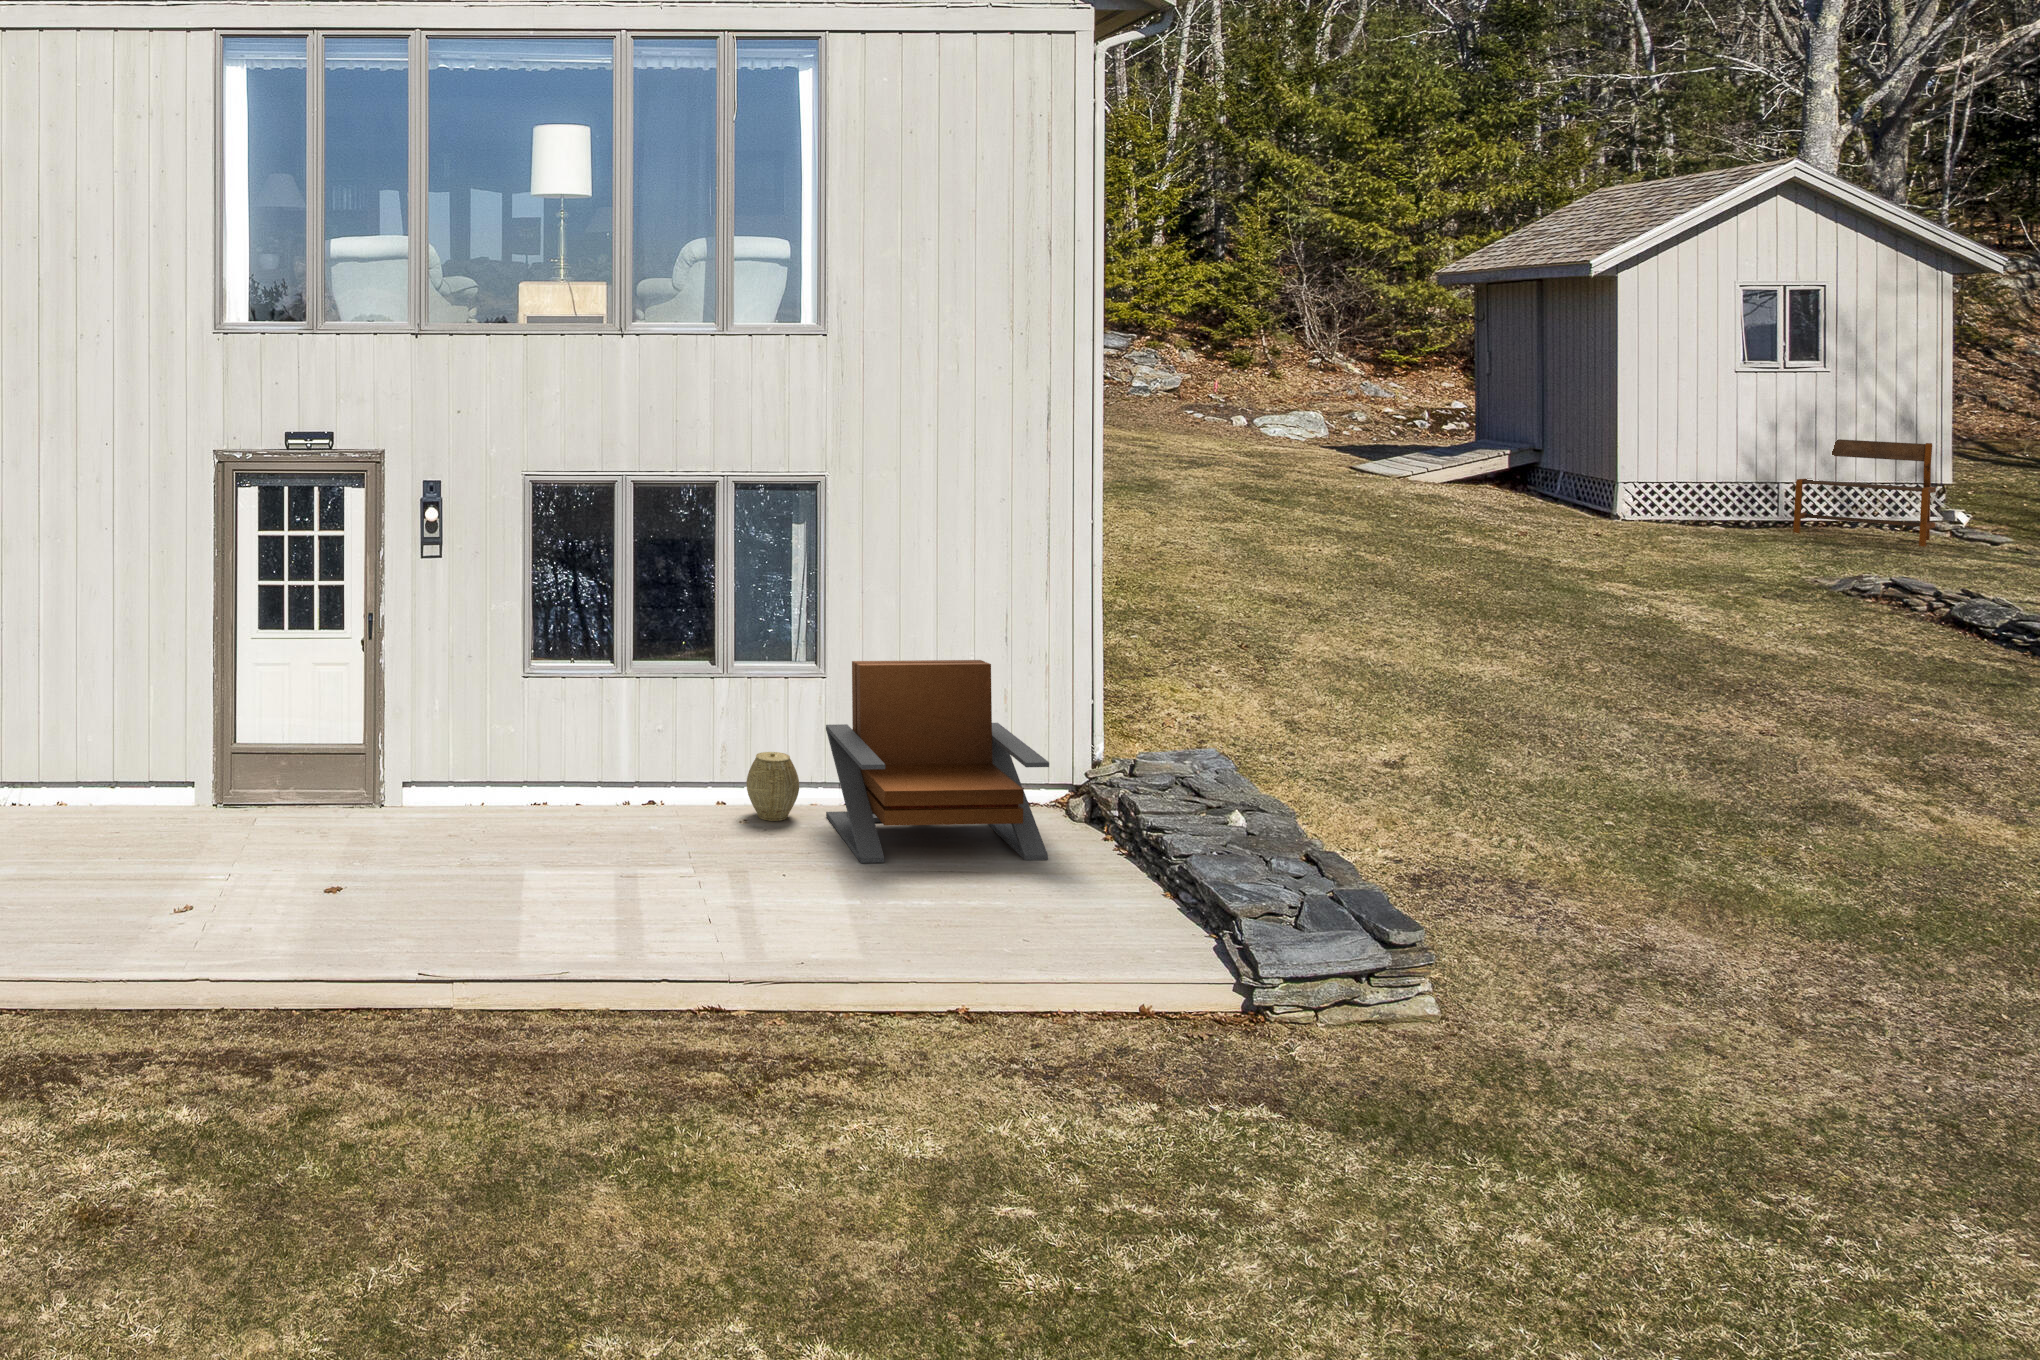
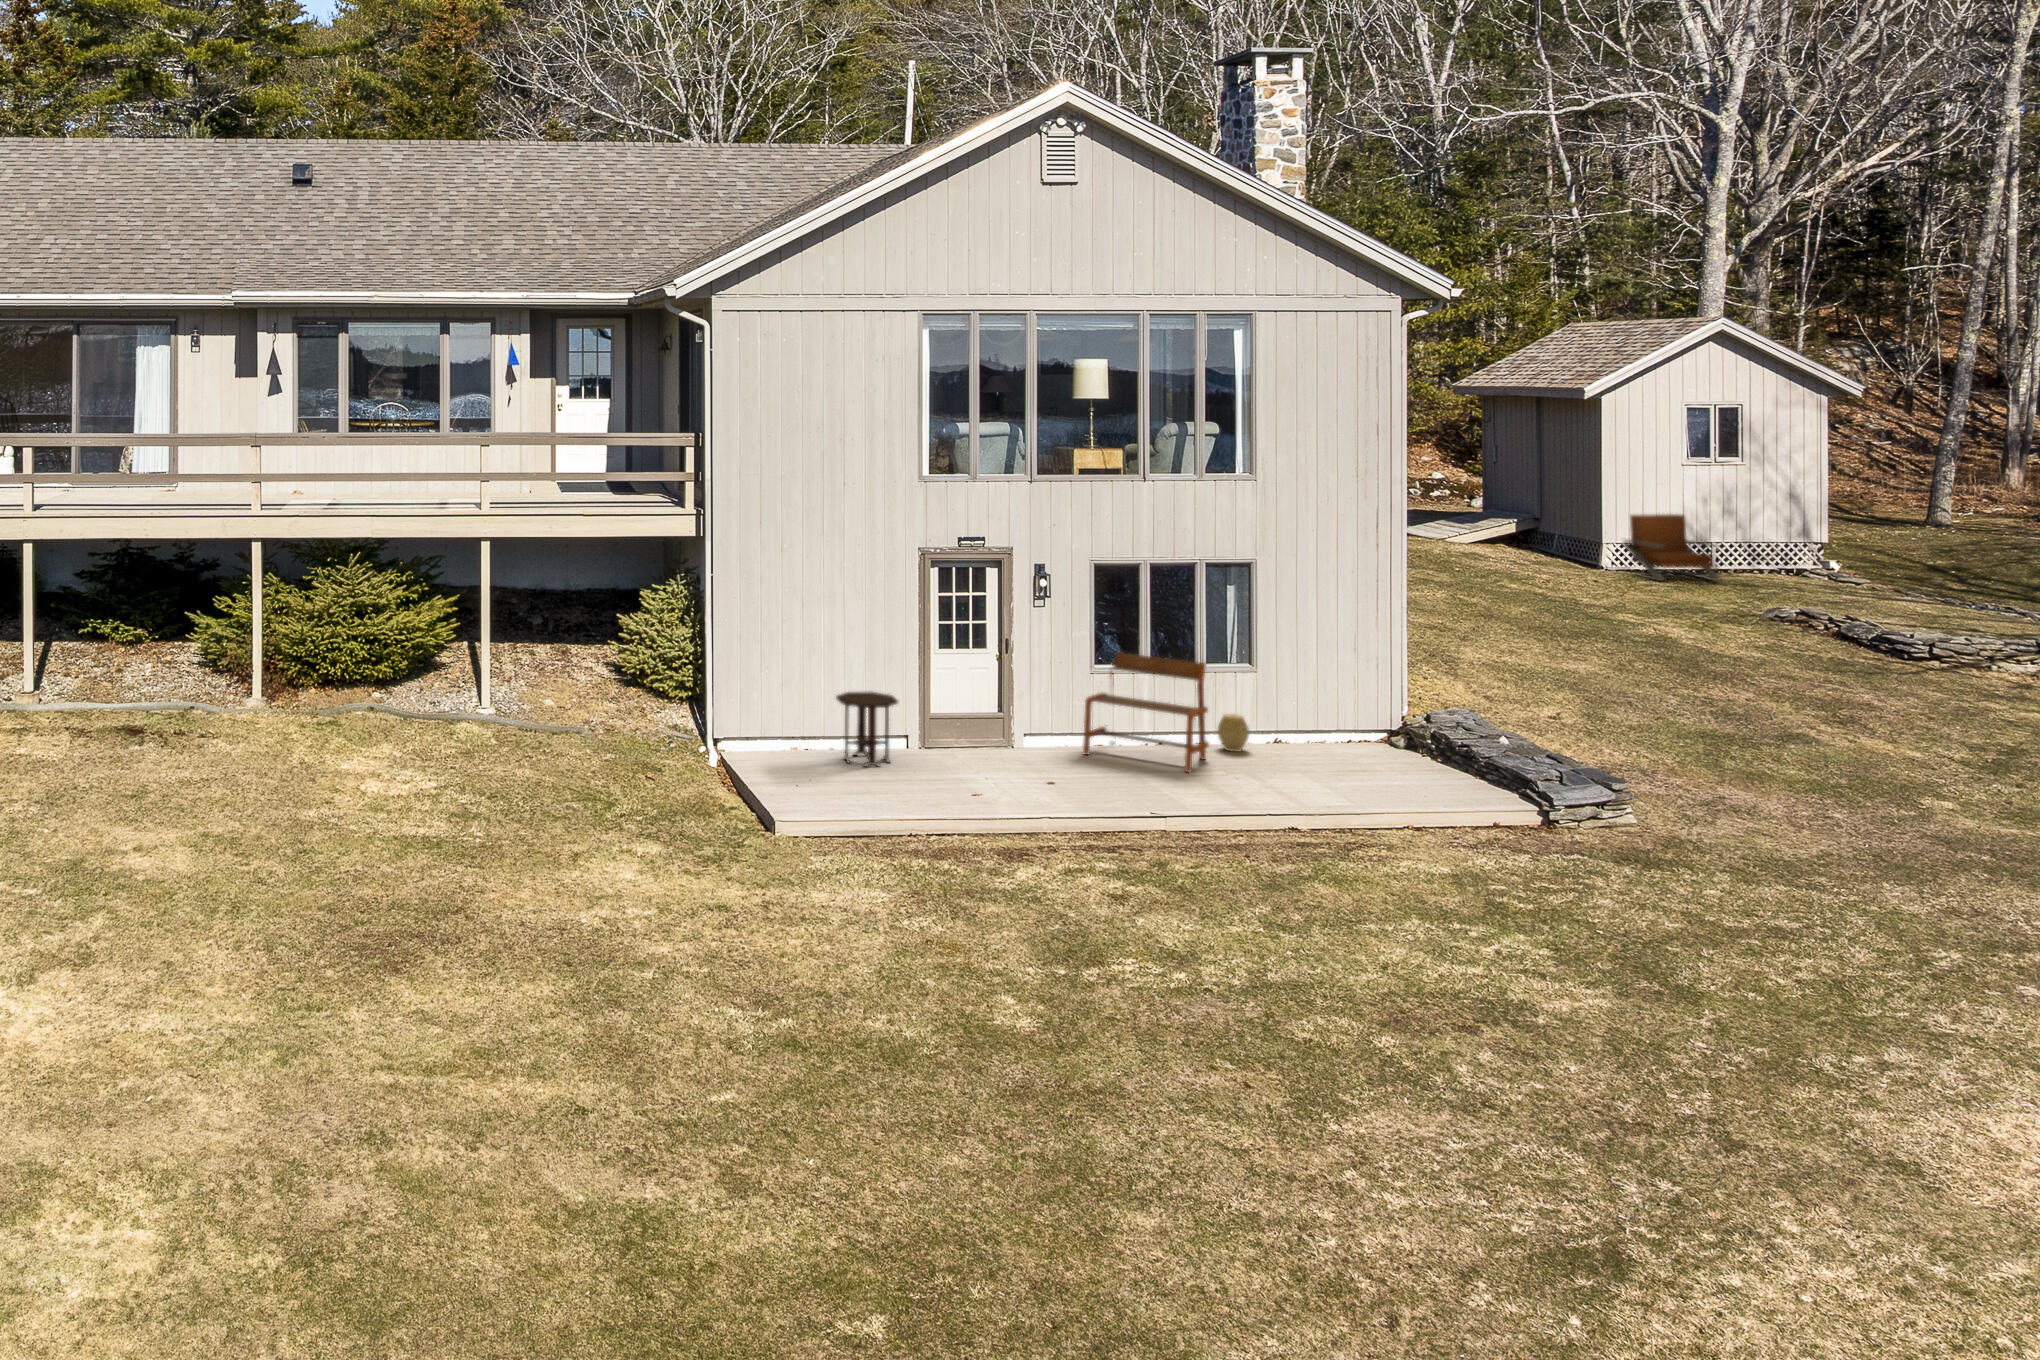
bench: present [1793,439,1936,547] -> present [1083,653,1209,773]
lounge chair: present [826,660,1049,863] -> present [1624,514,1721,581]
side table: none [32,703,146,839] -> present [836,692,898,767]

